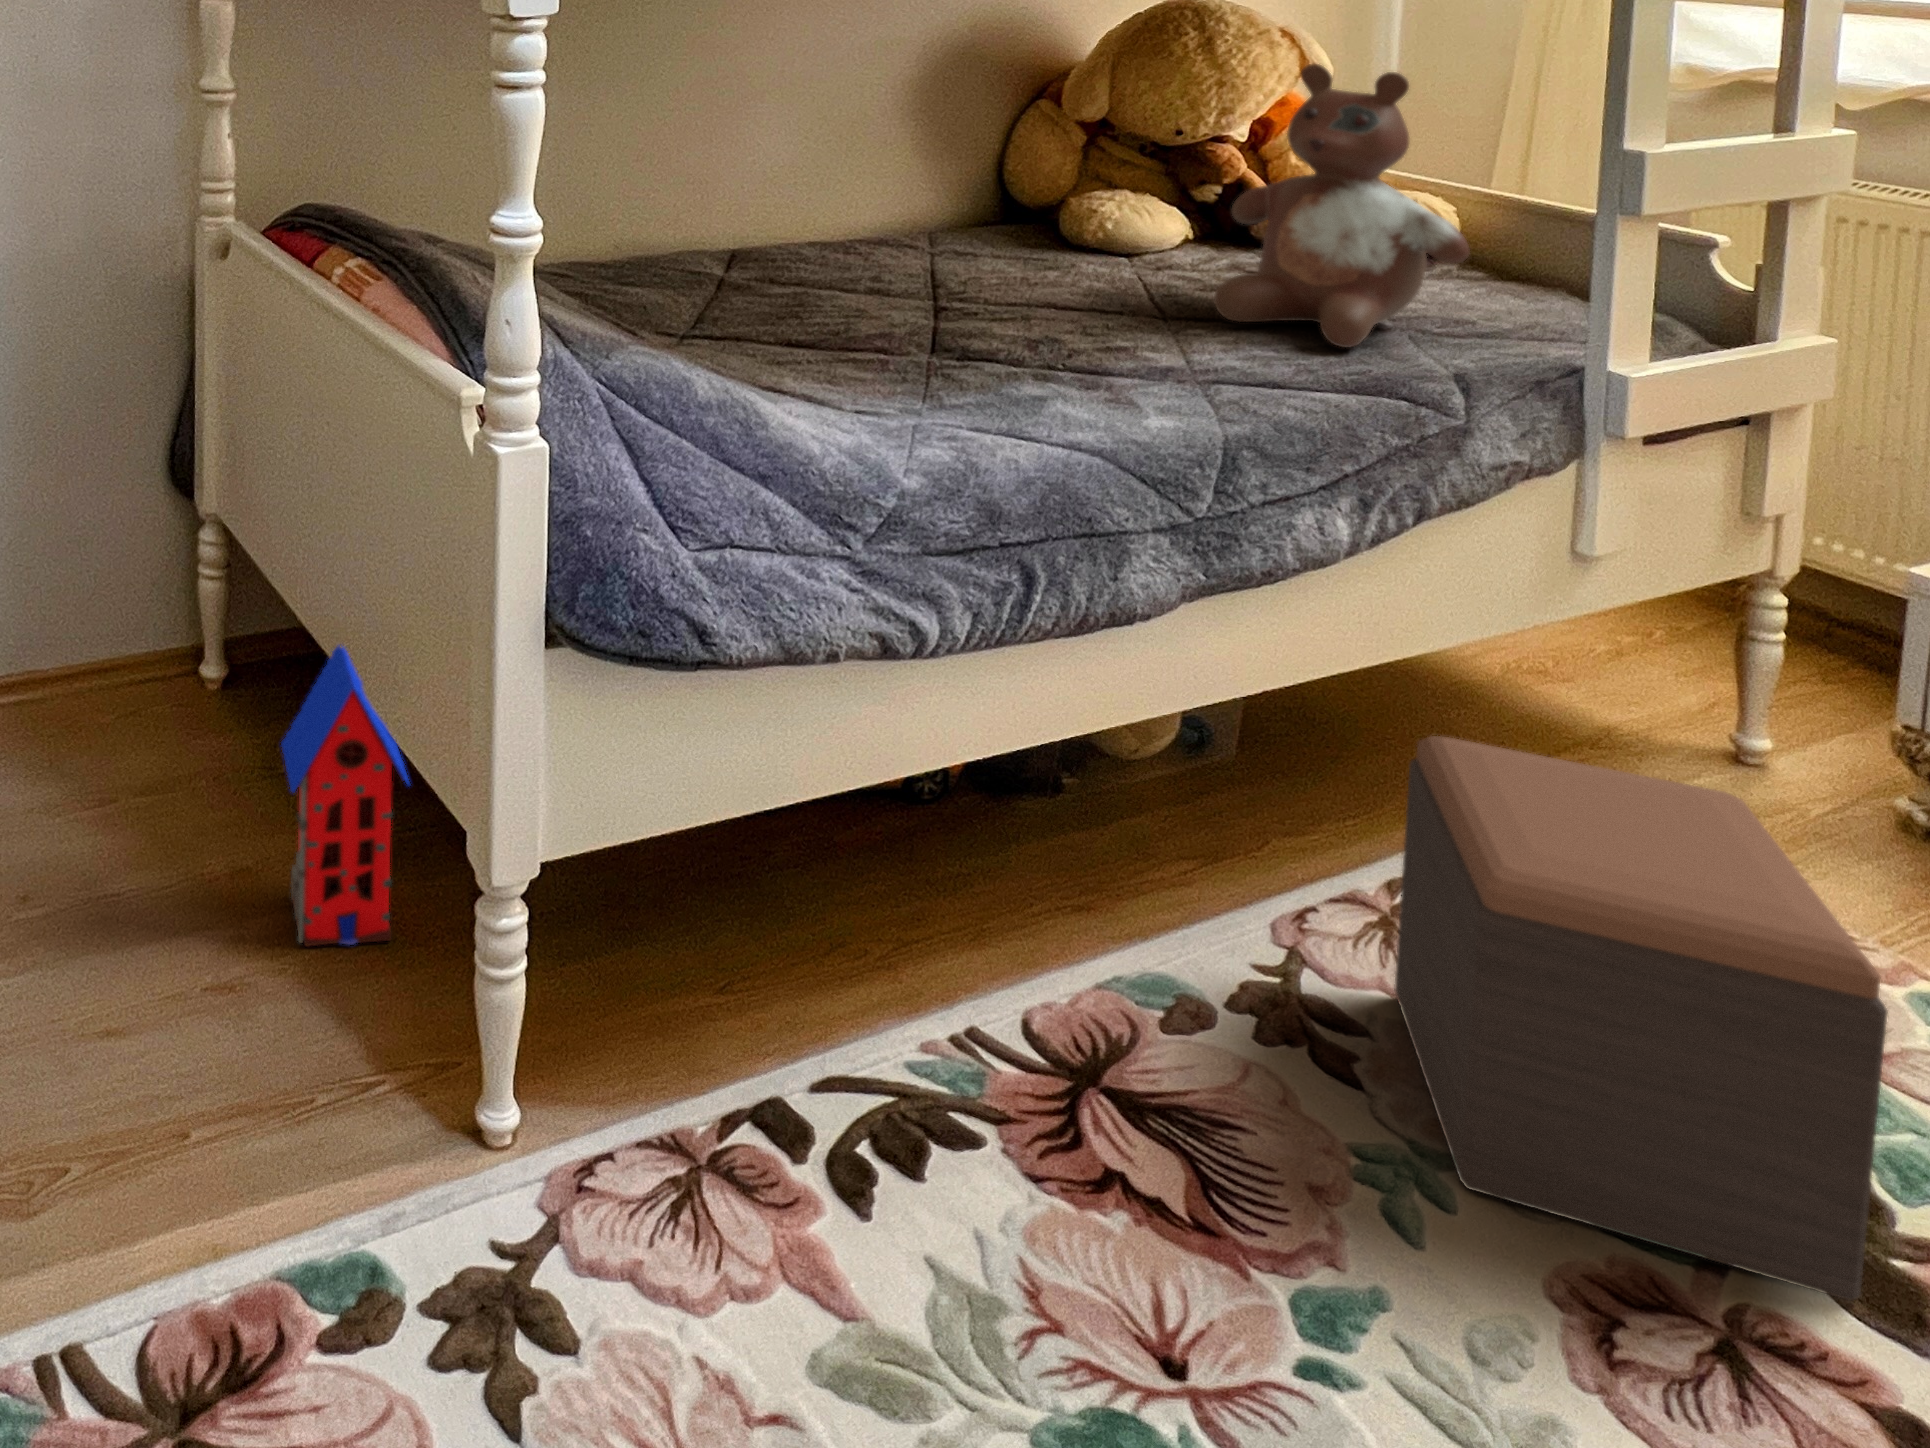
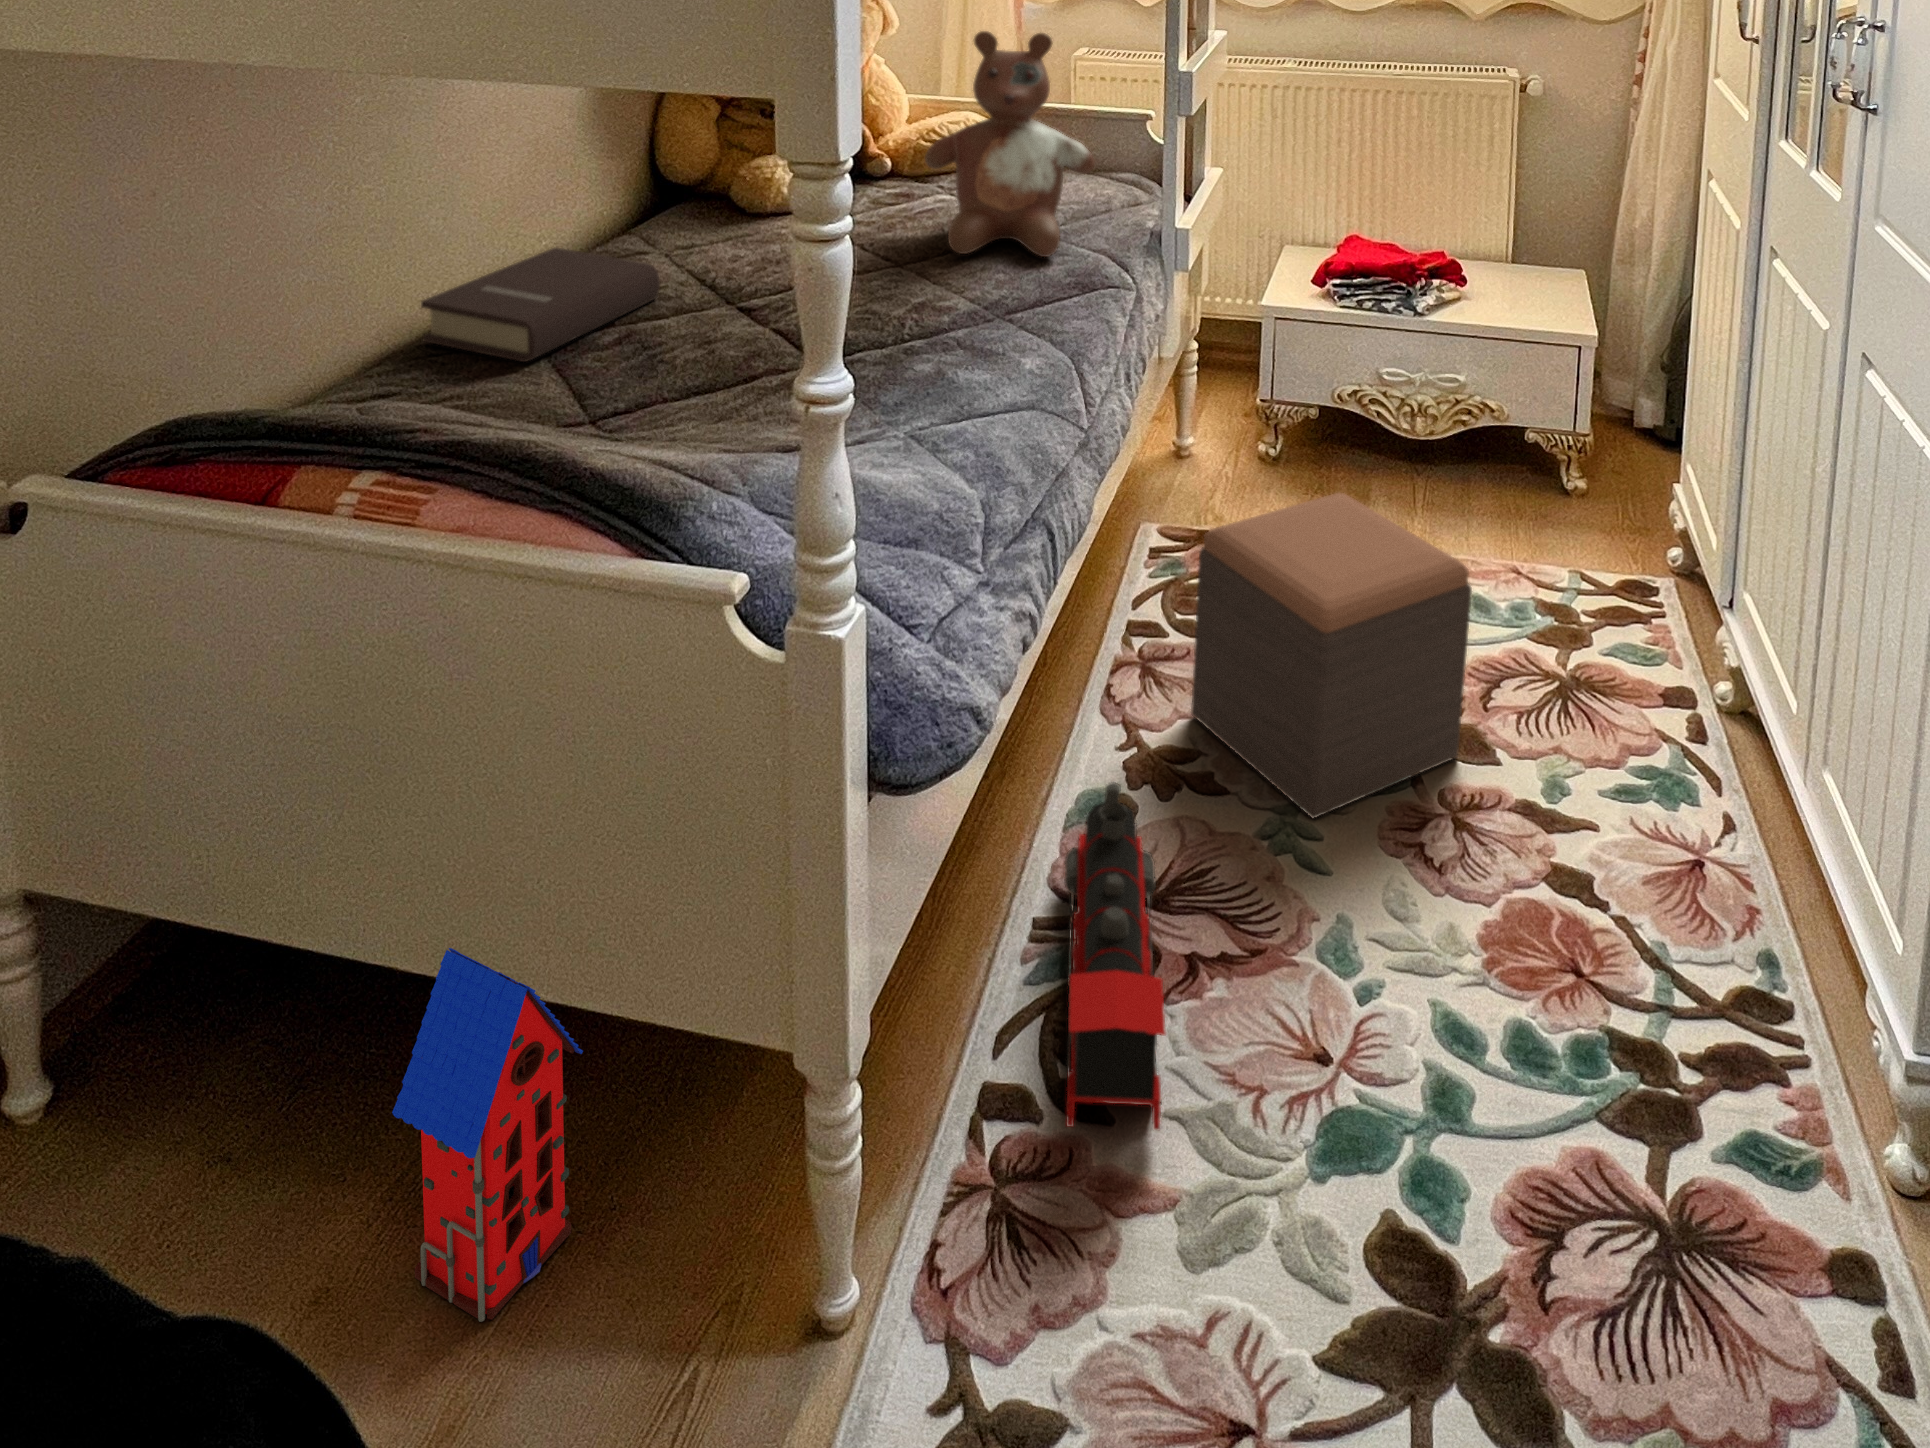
book: none [640,220,864,292] -> present [421,248,660,362]
toy train: none [795,919,1144,1248] -> present [1064,782,1166,1130]

